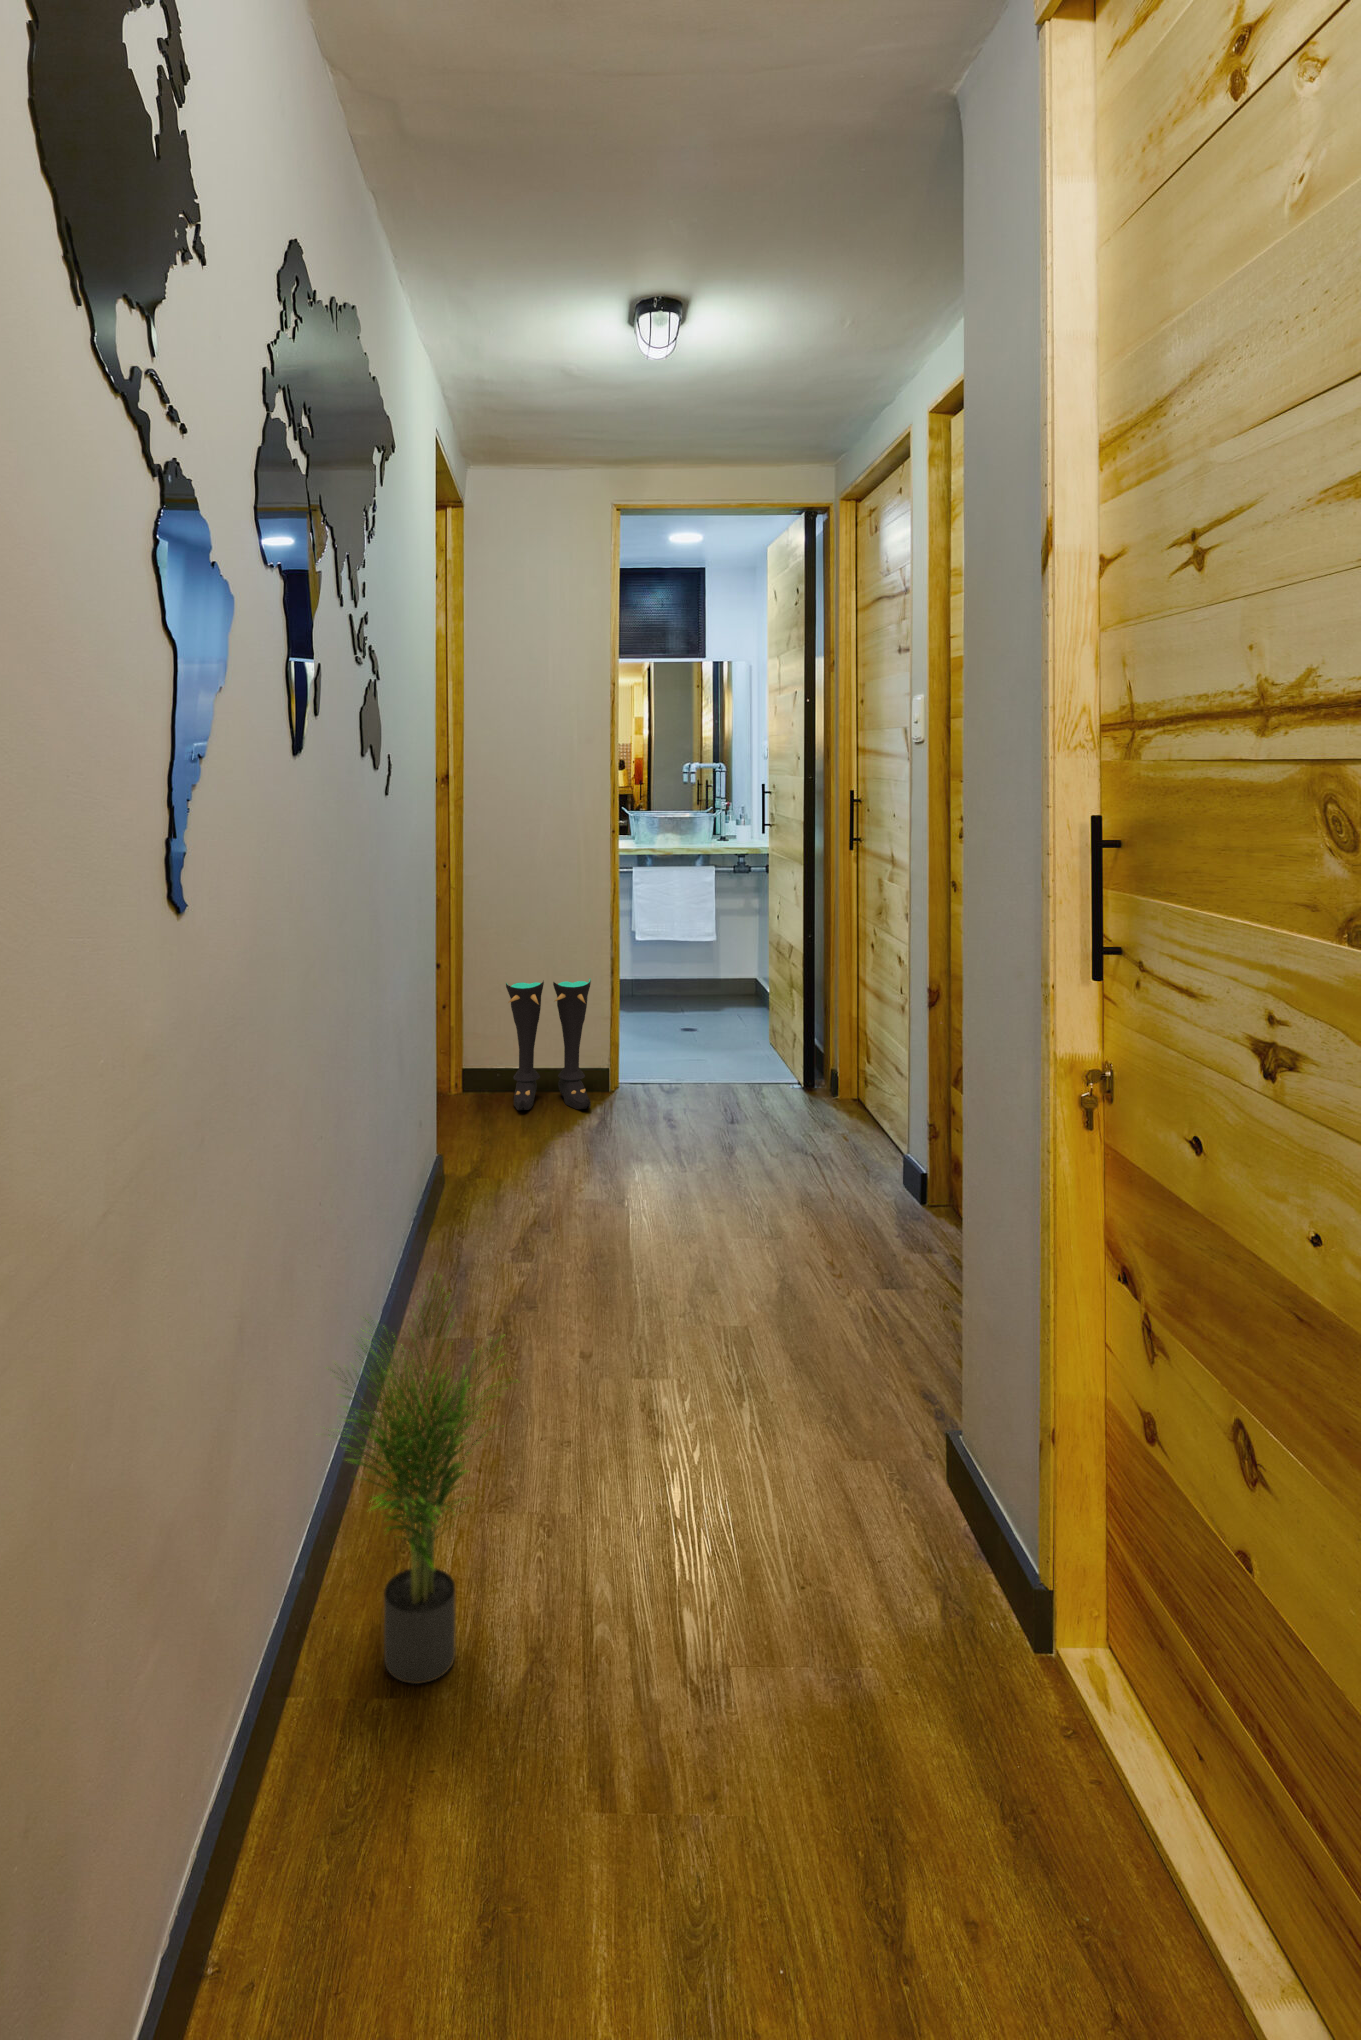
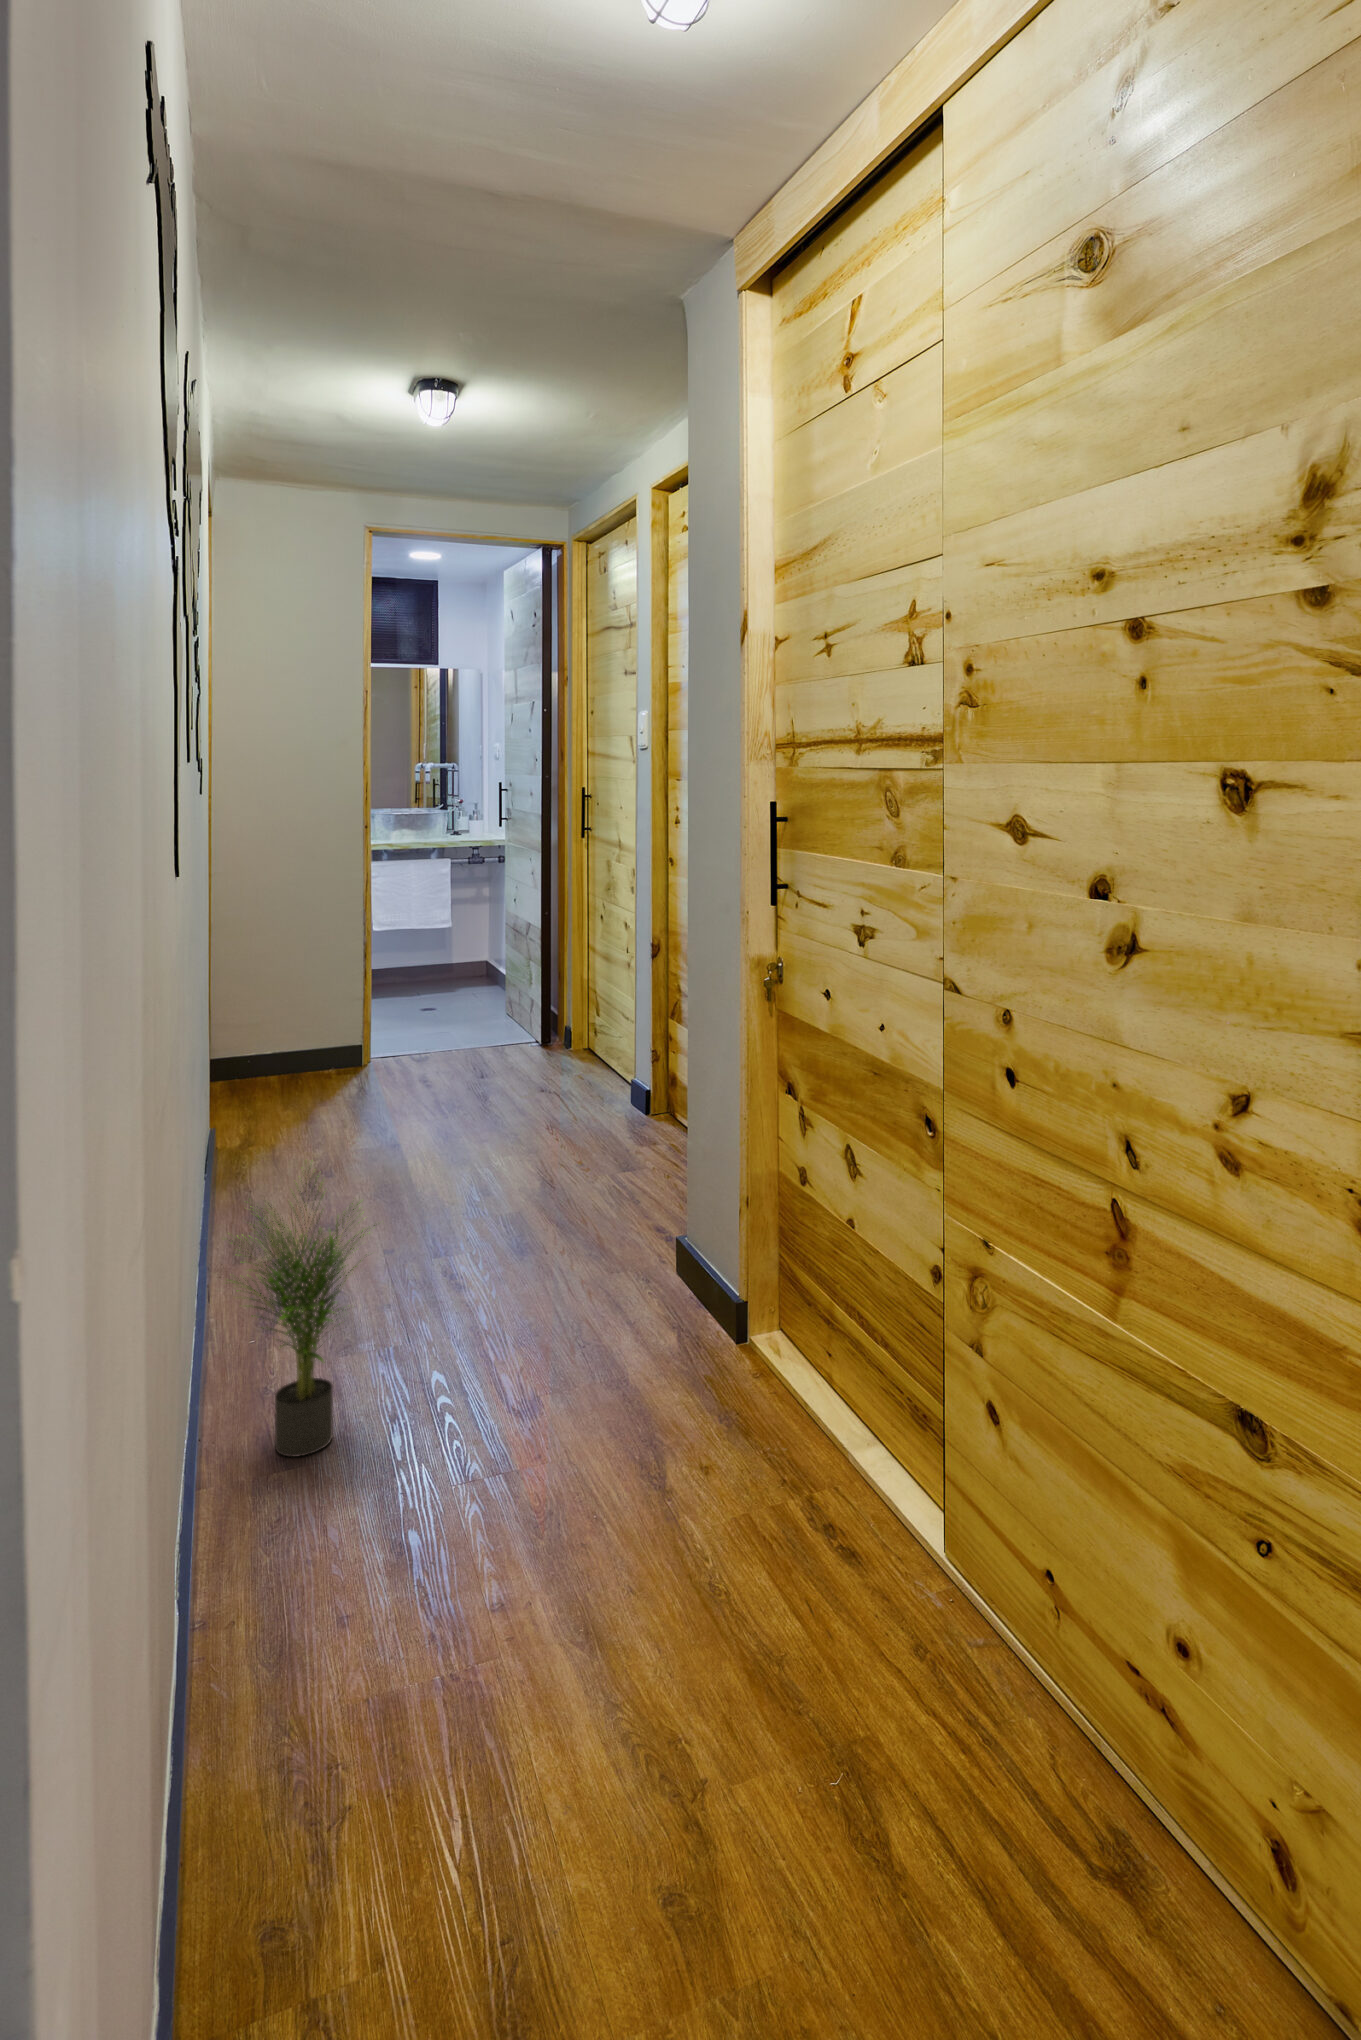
boots: present [506,978,591,1110] -> none [259,963,348,1092]

